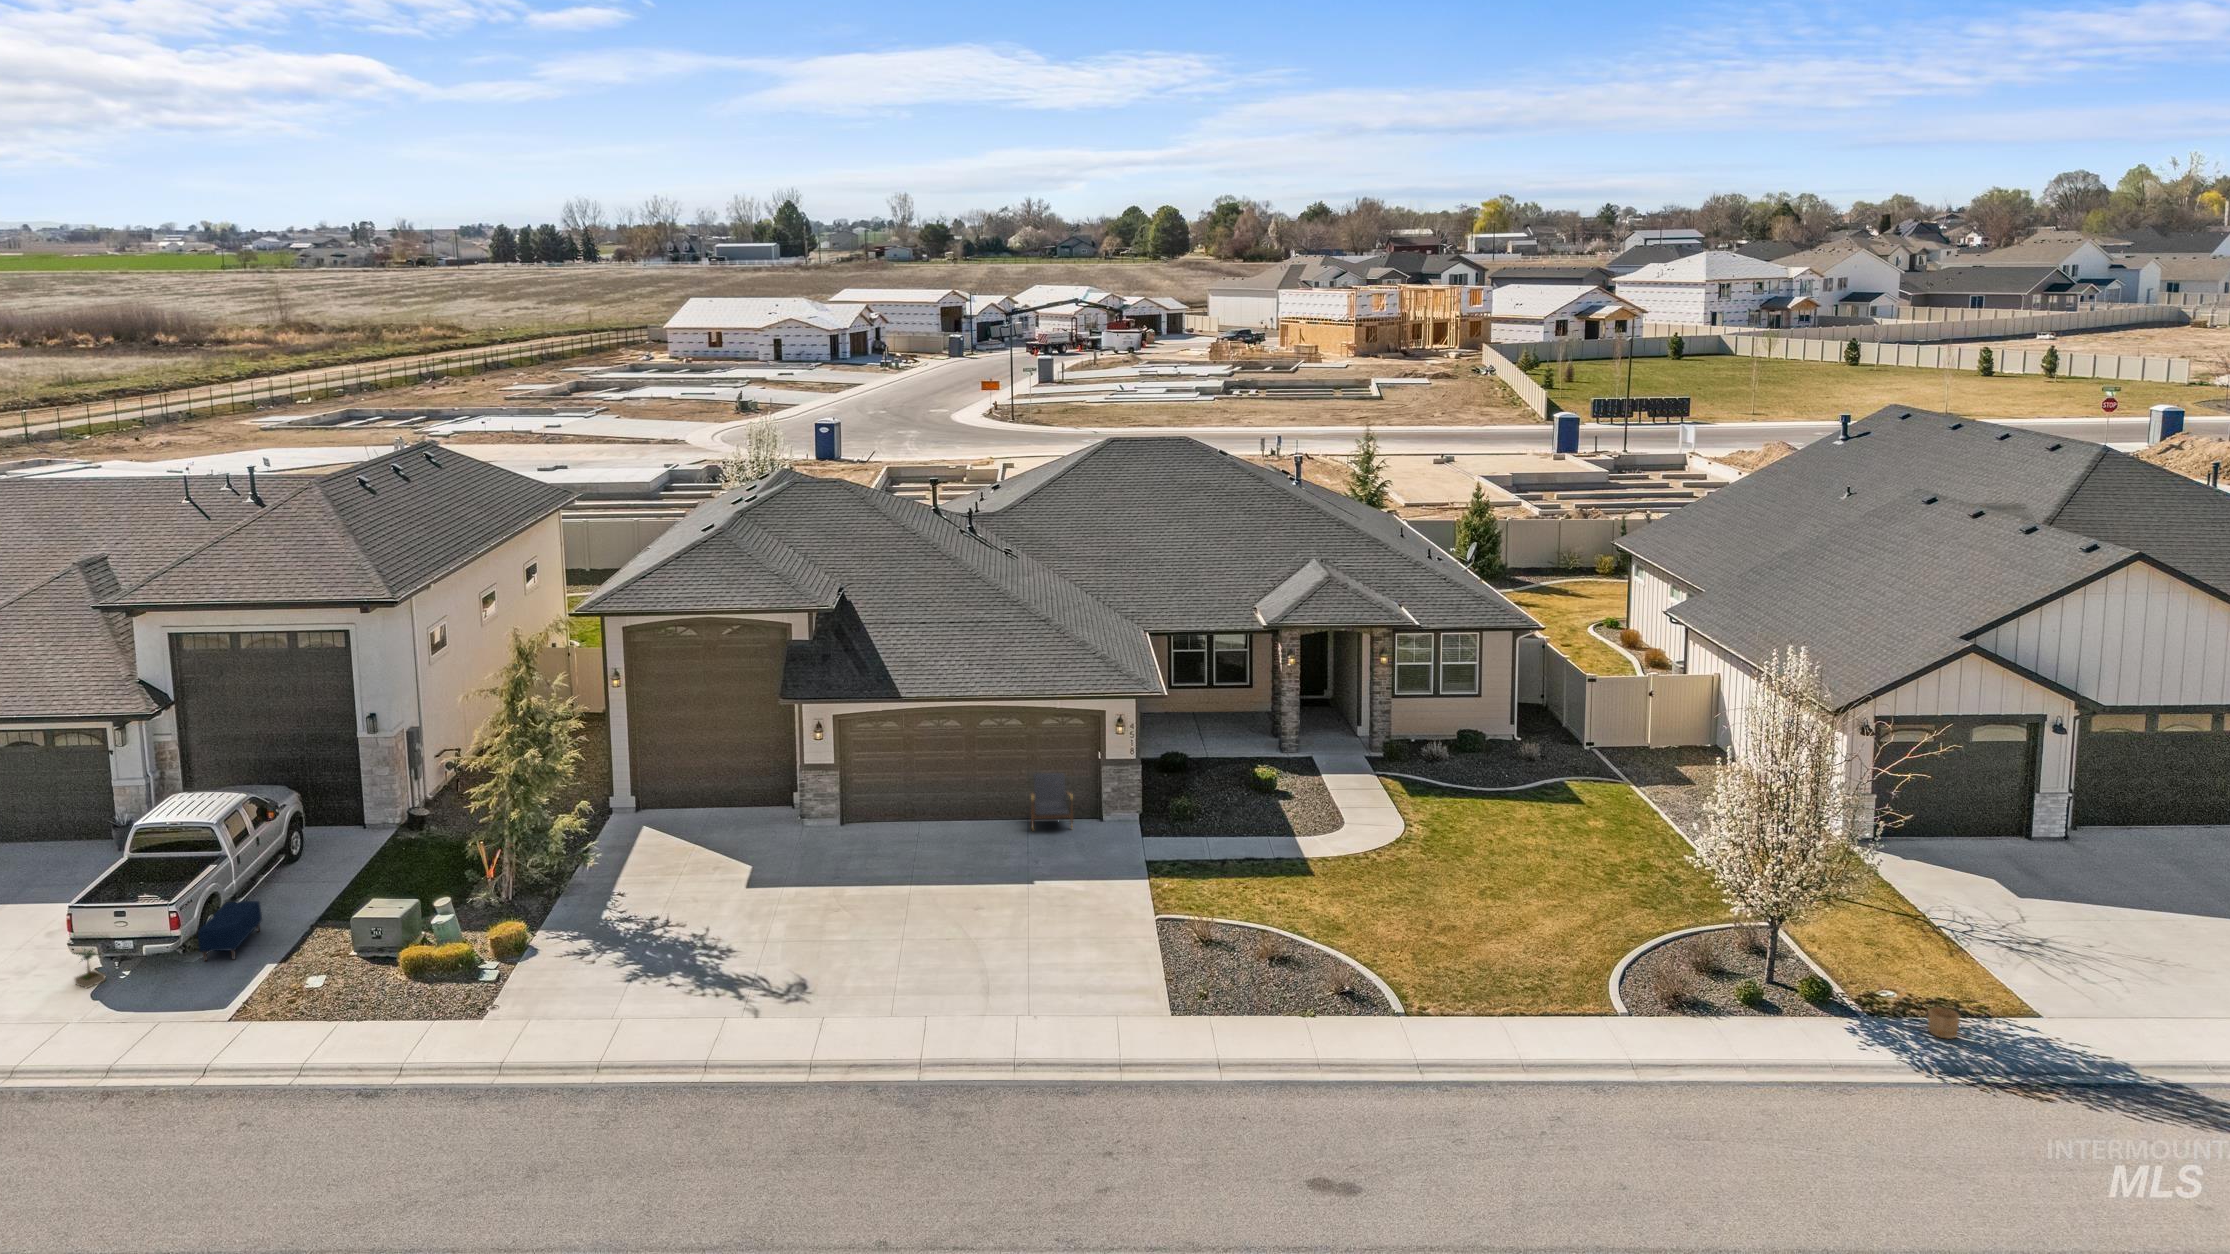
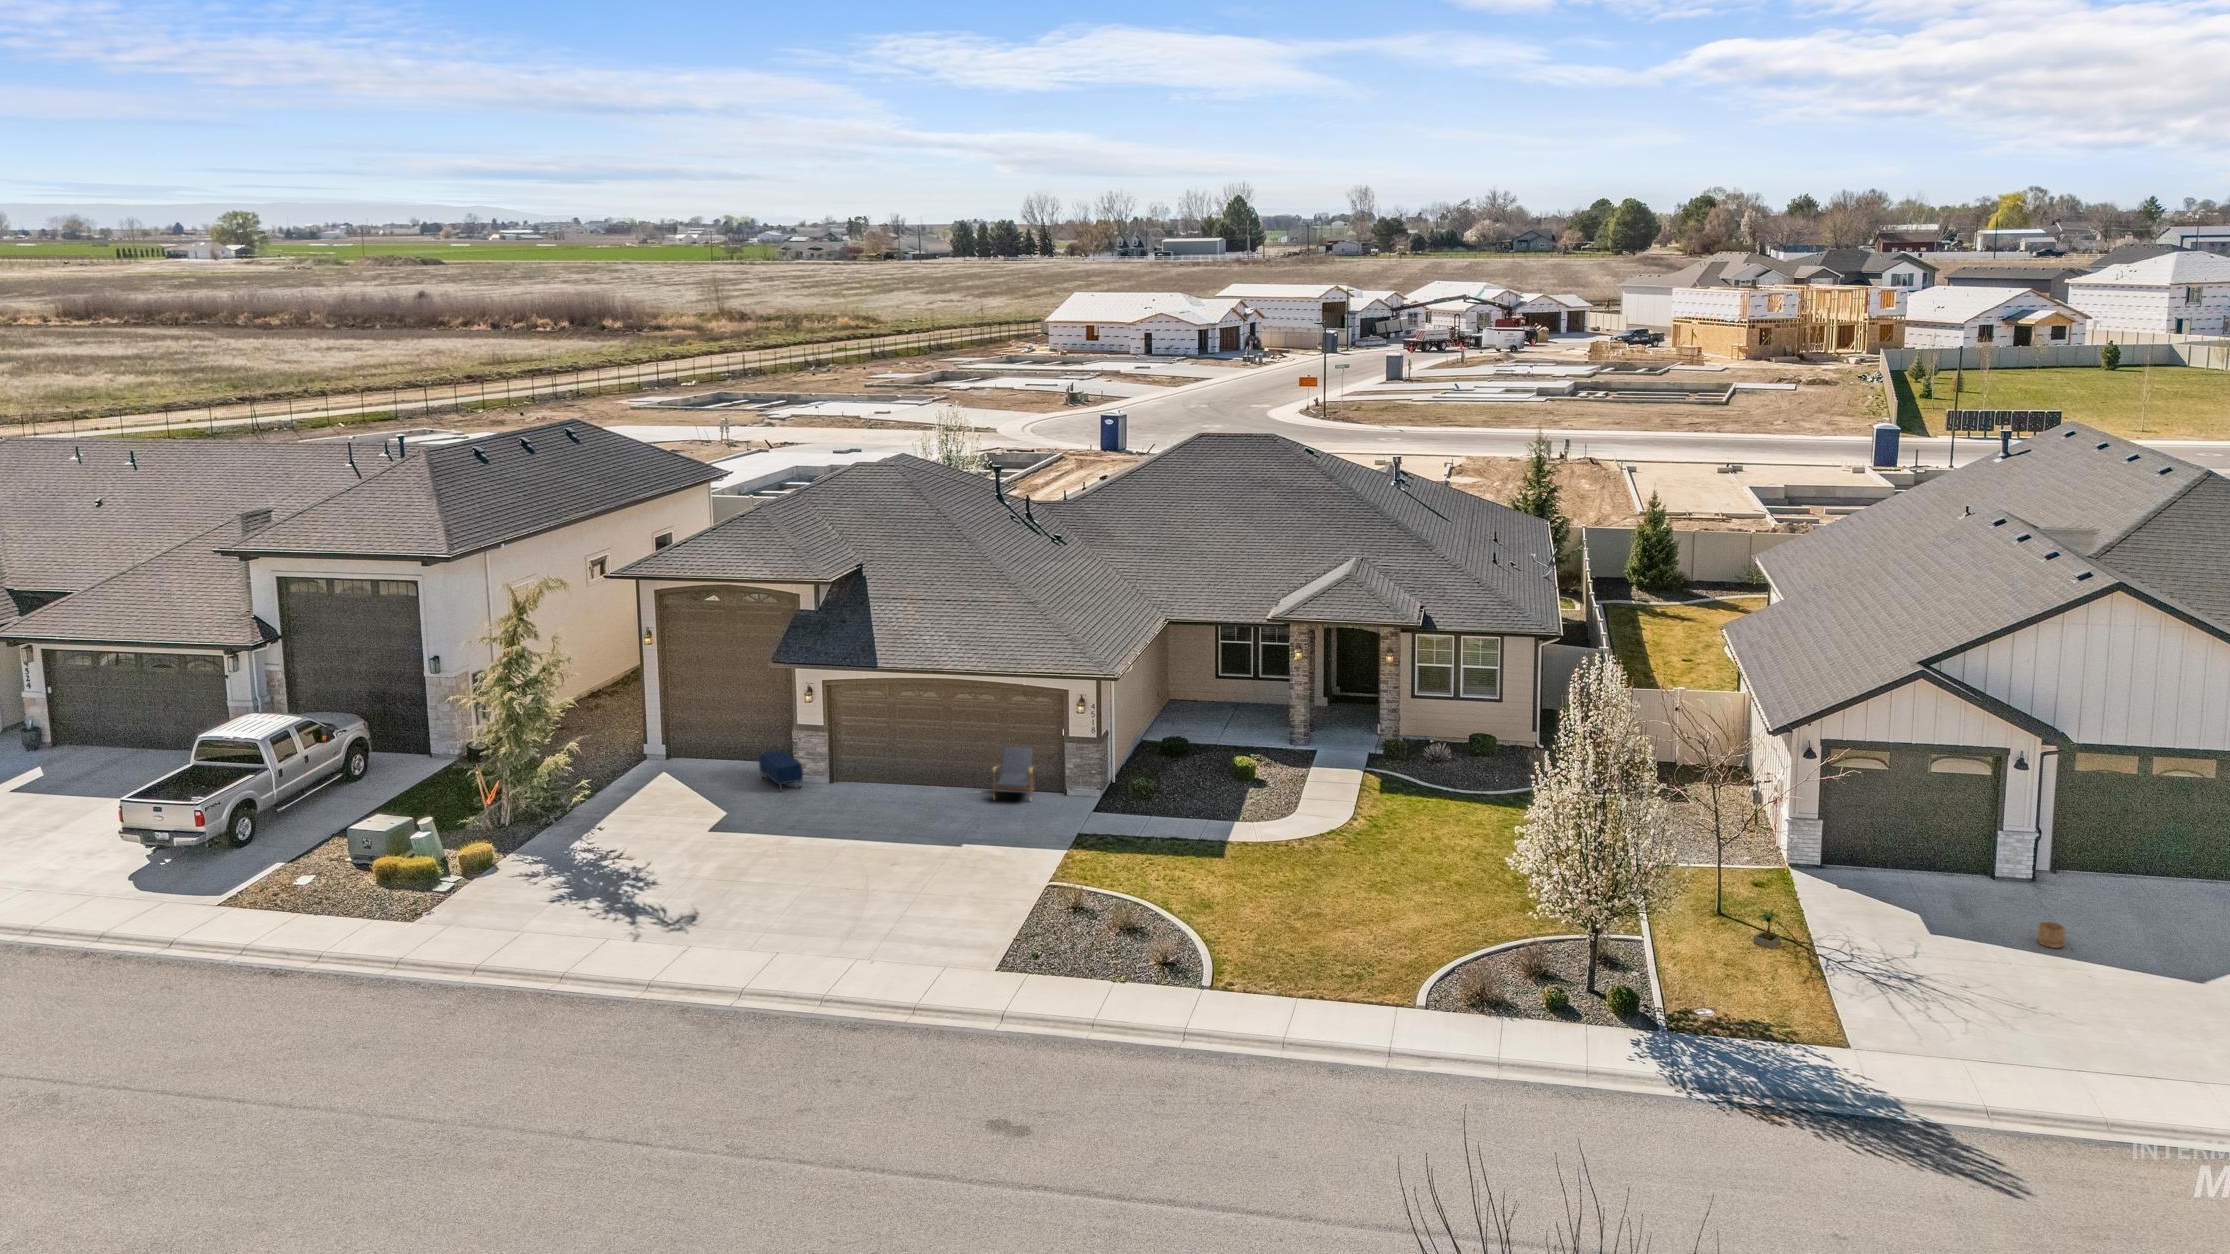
bench: present [198,901,262,961] -> present [759,751,803,791]
potted plant: present [74,948,106,988] -> present [1754,908,1781,948]
wooden bucket: present [1928,1007,1960,1039] -> present [2037,922,2066,948]

